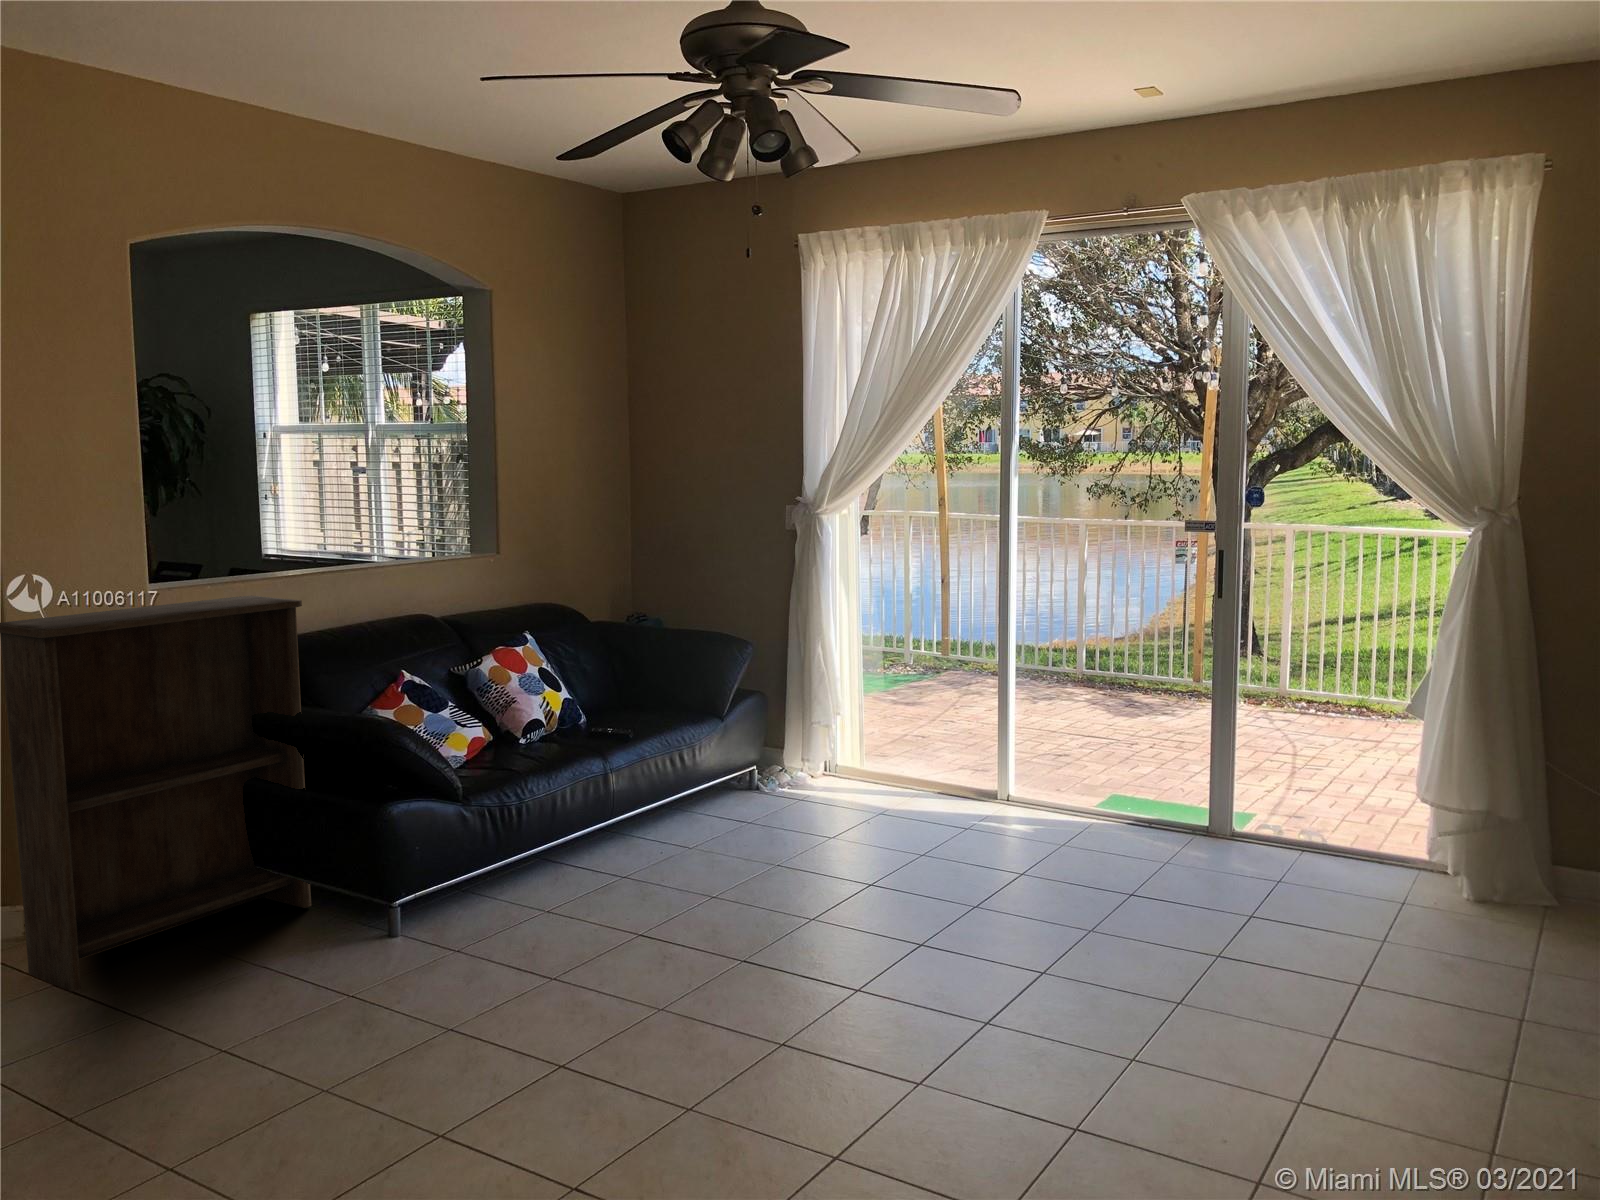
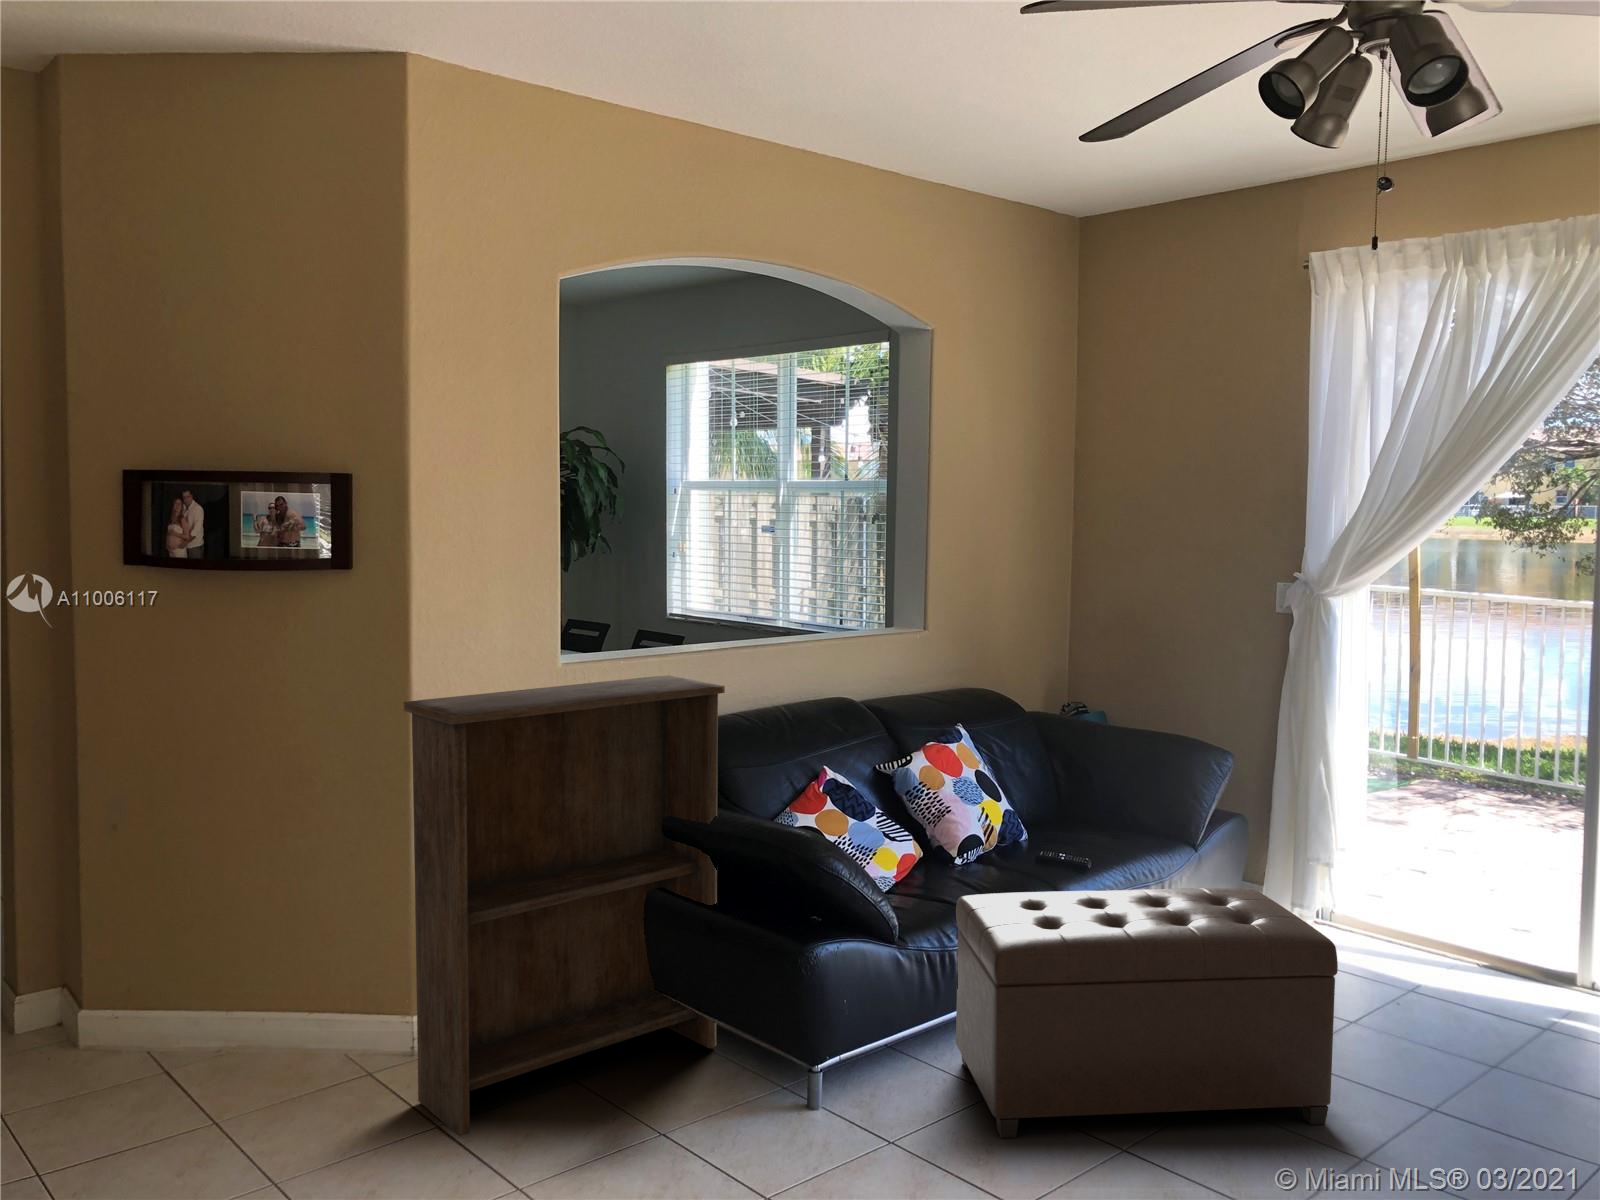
ottoman: none [511,738,794,936] -> present [956,888,1338,1138]

